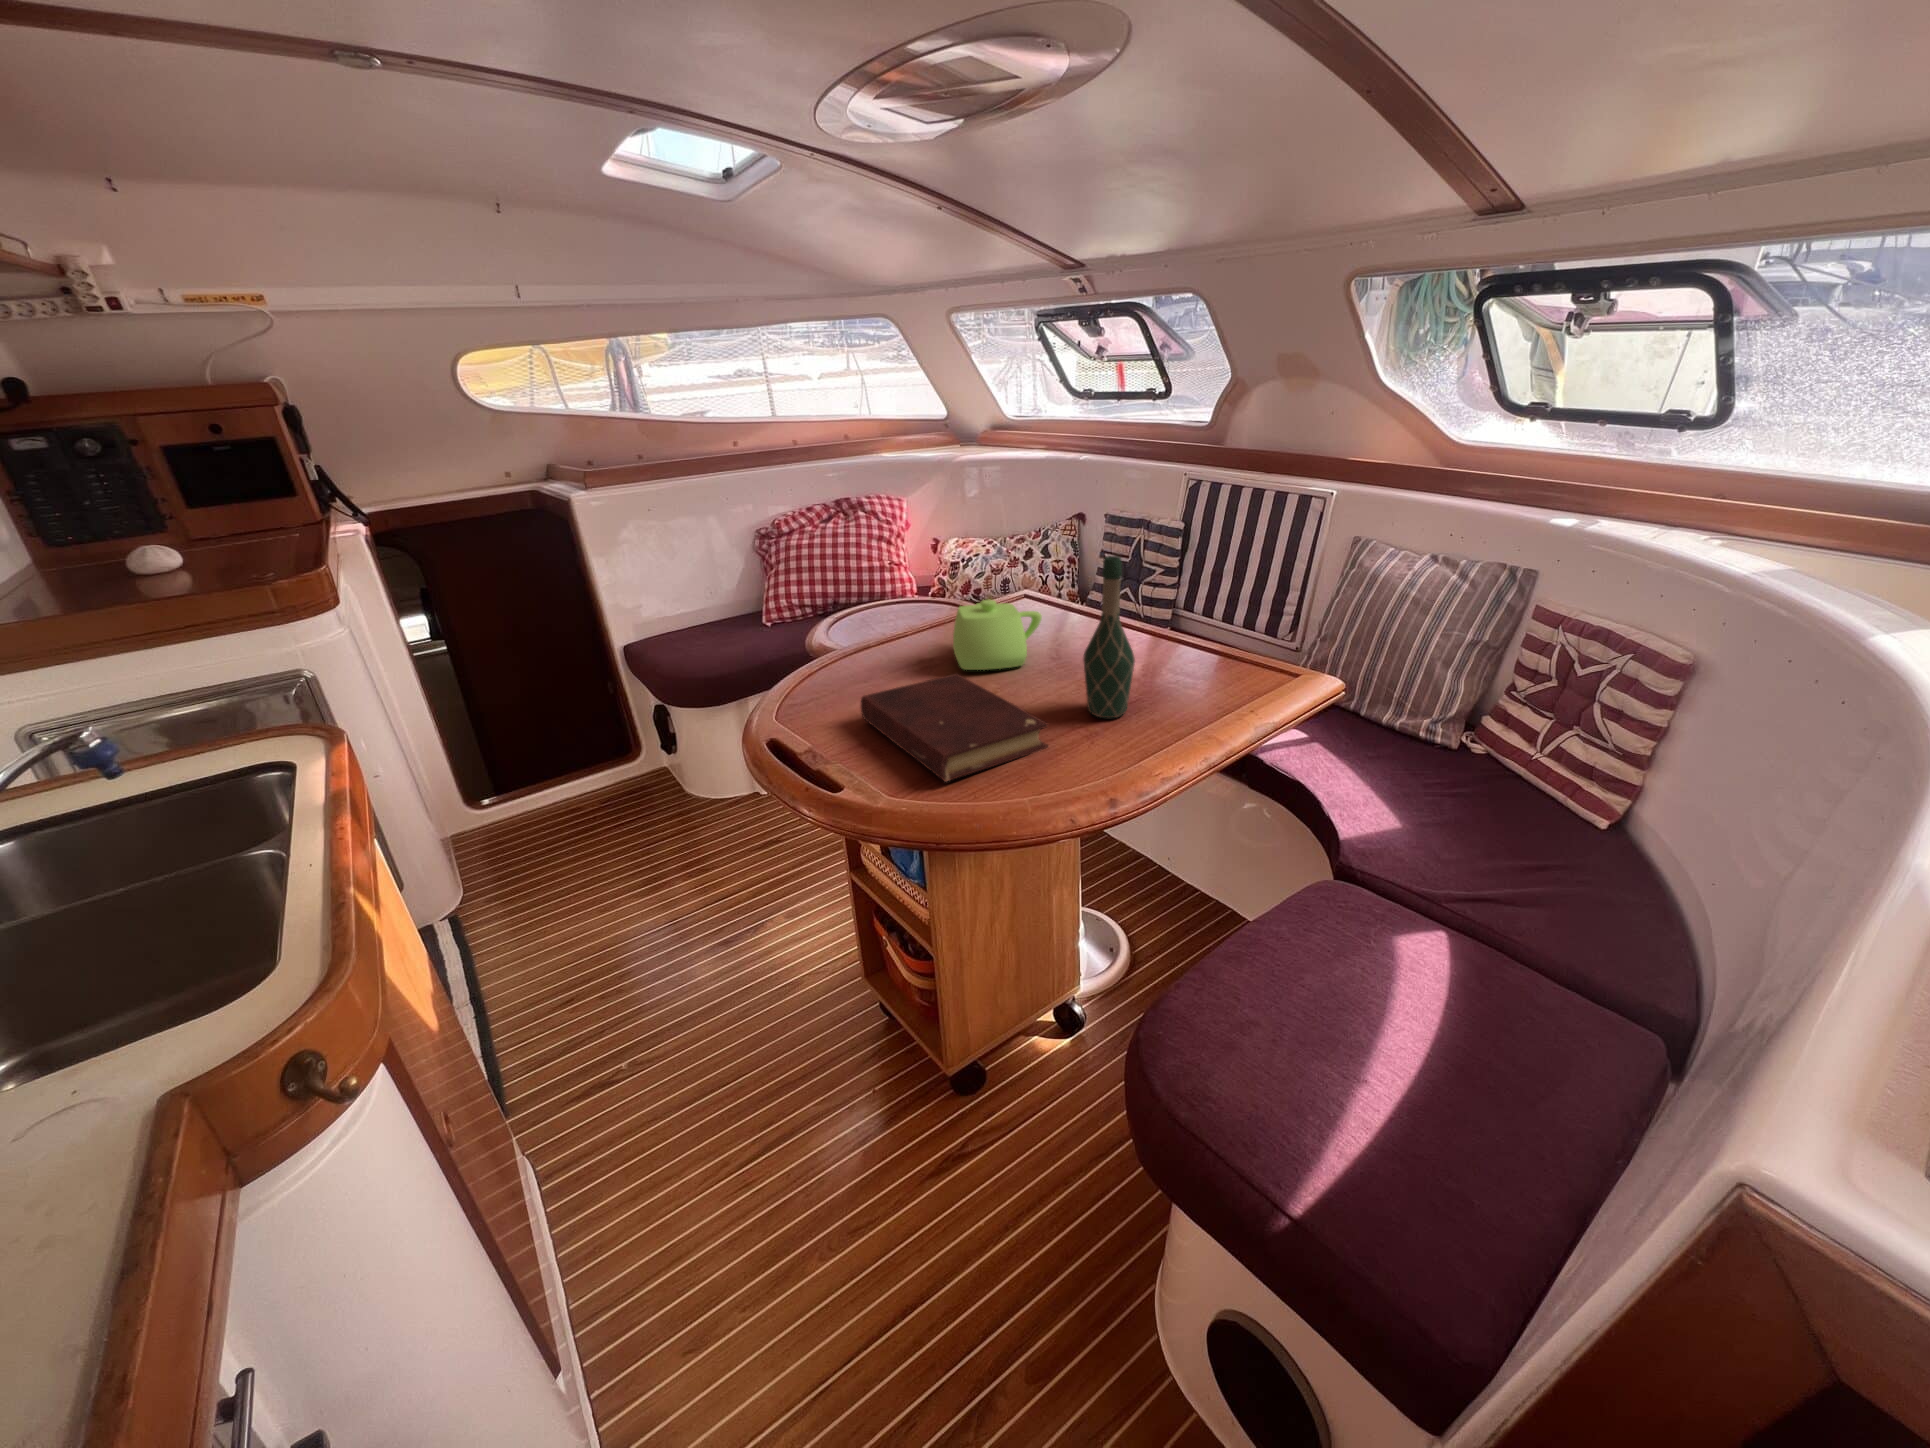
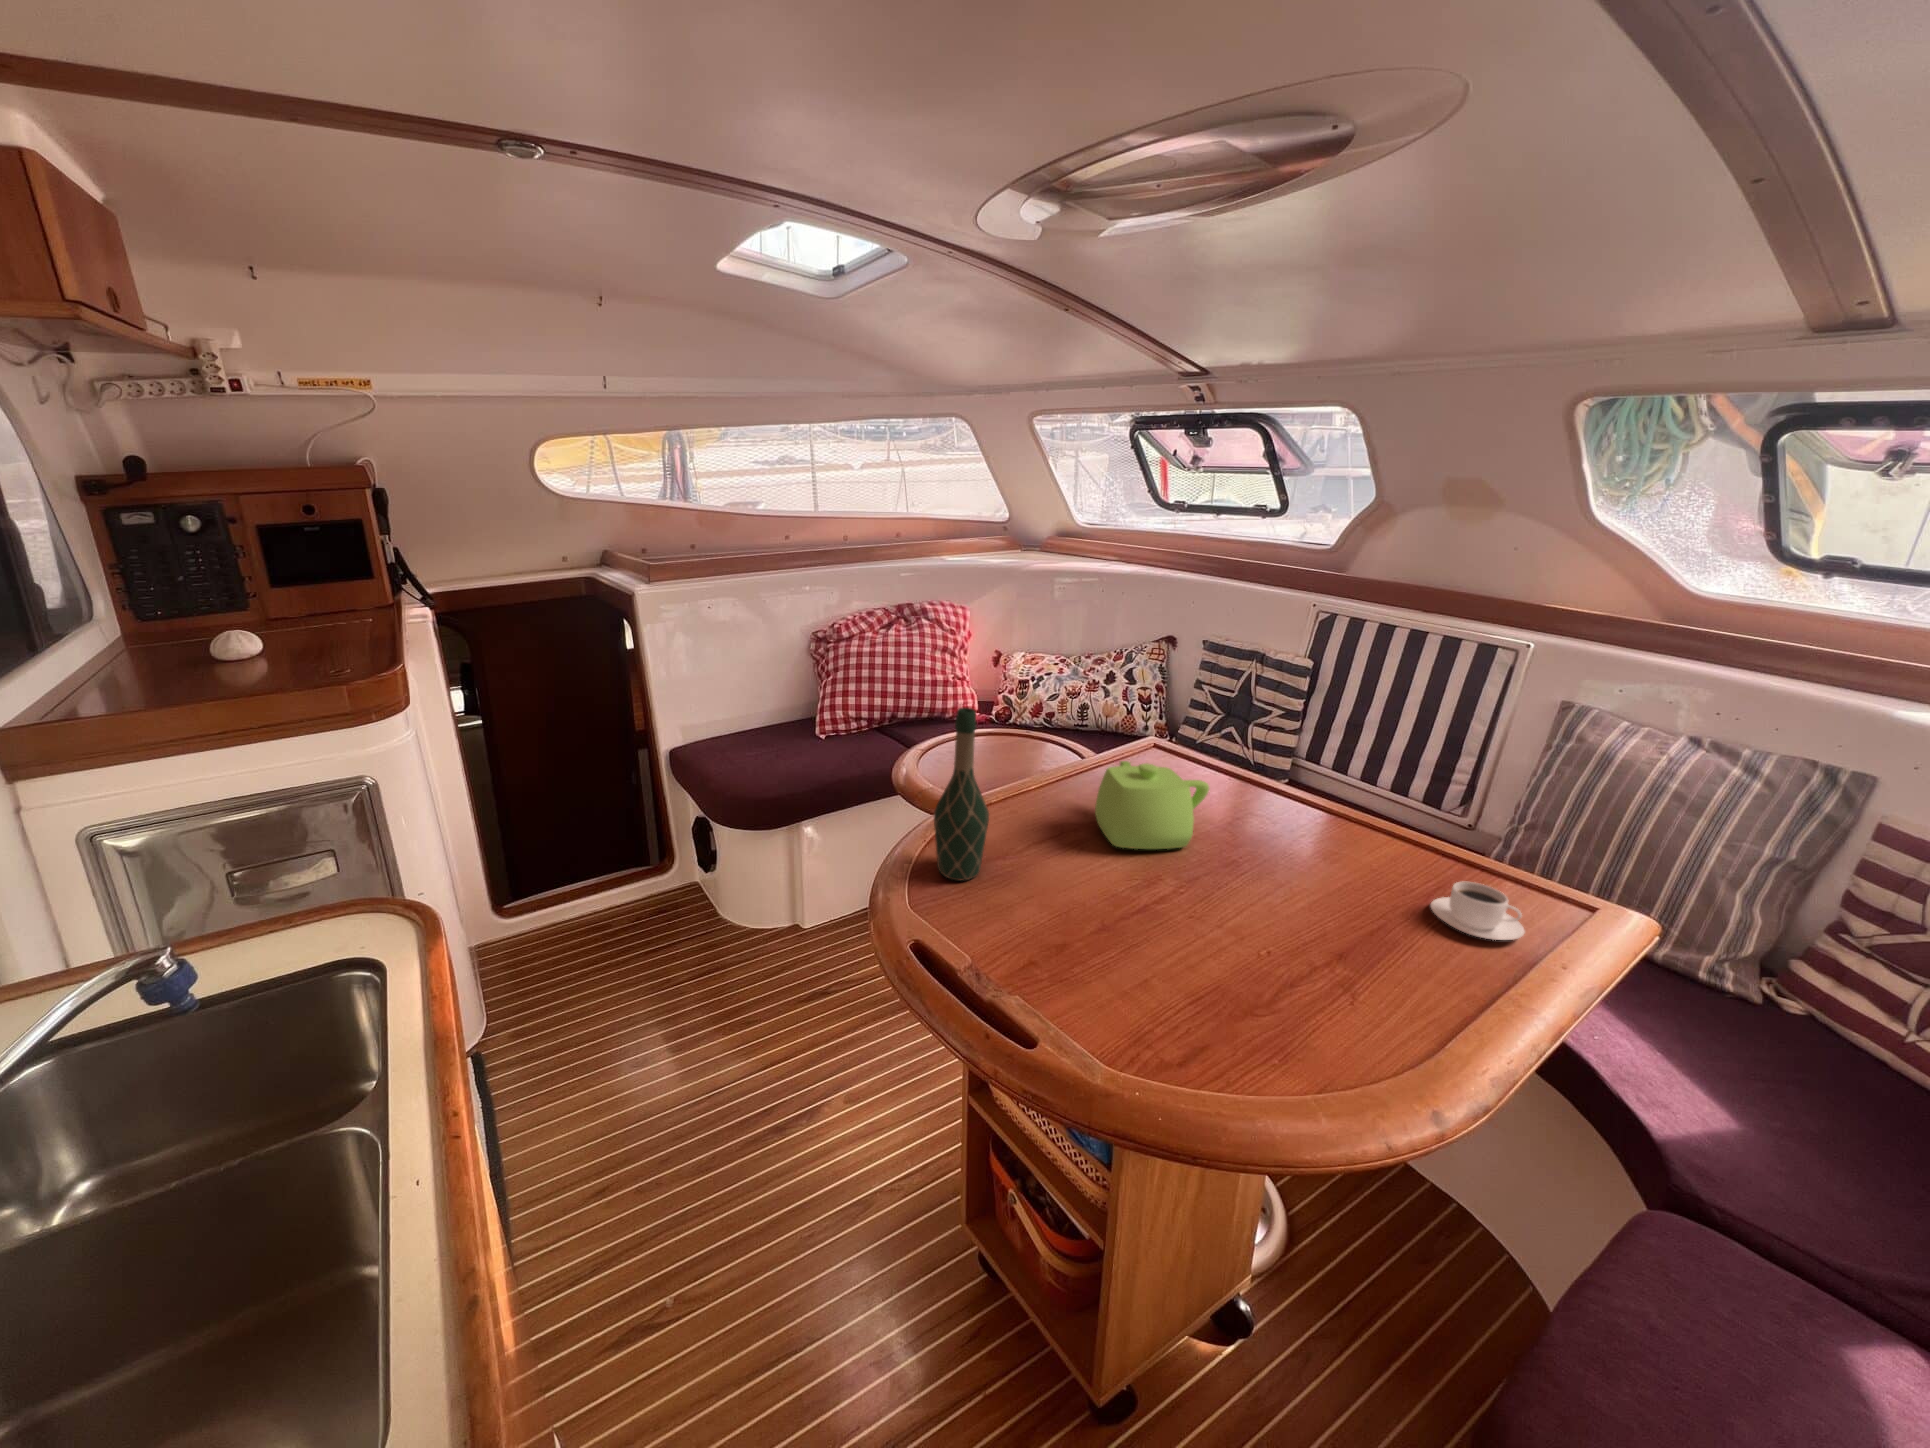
wine bottle: present [1083,556,1135,718] -> present [934,707,989,880]
coffee cup: none [1190,666,1253,705] -> present [1431,881,1525,940]
book: present [861,674,1048,782] -> none [1015,857,1276,1029]

